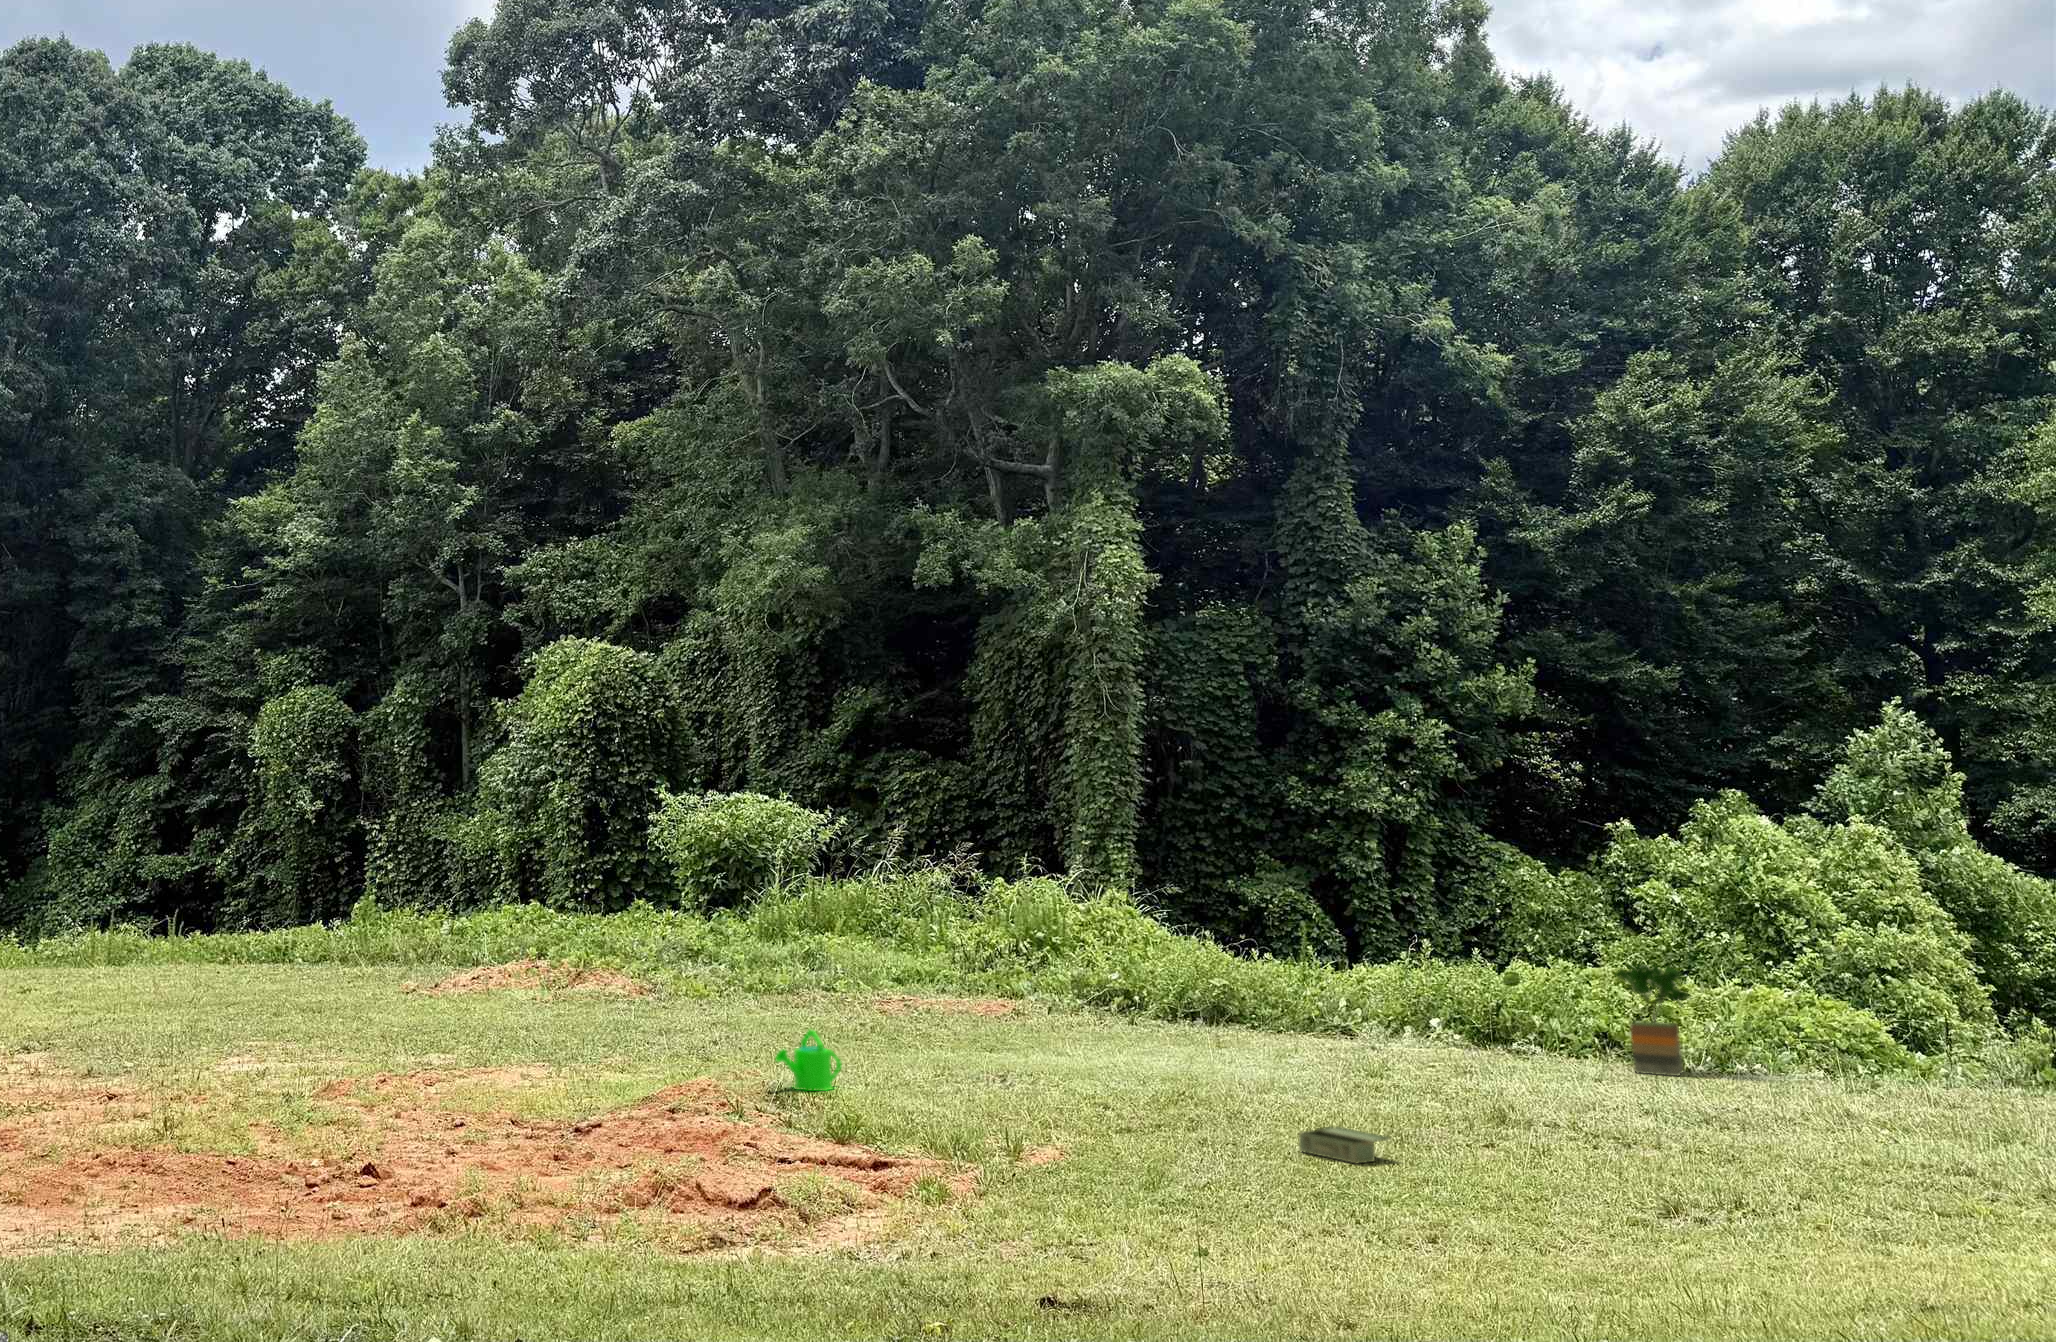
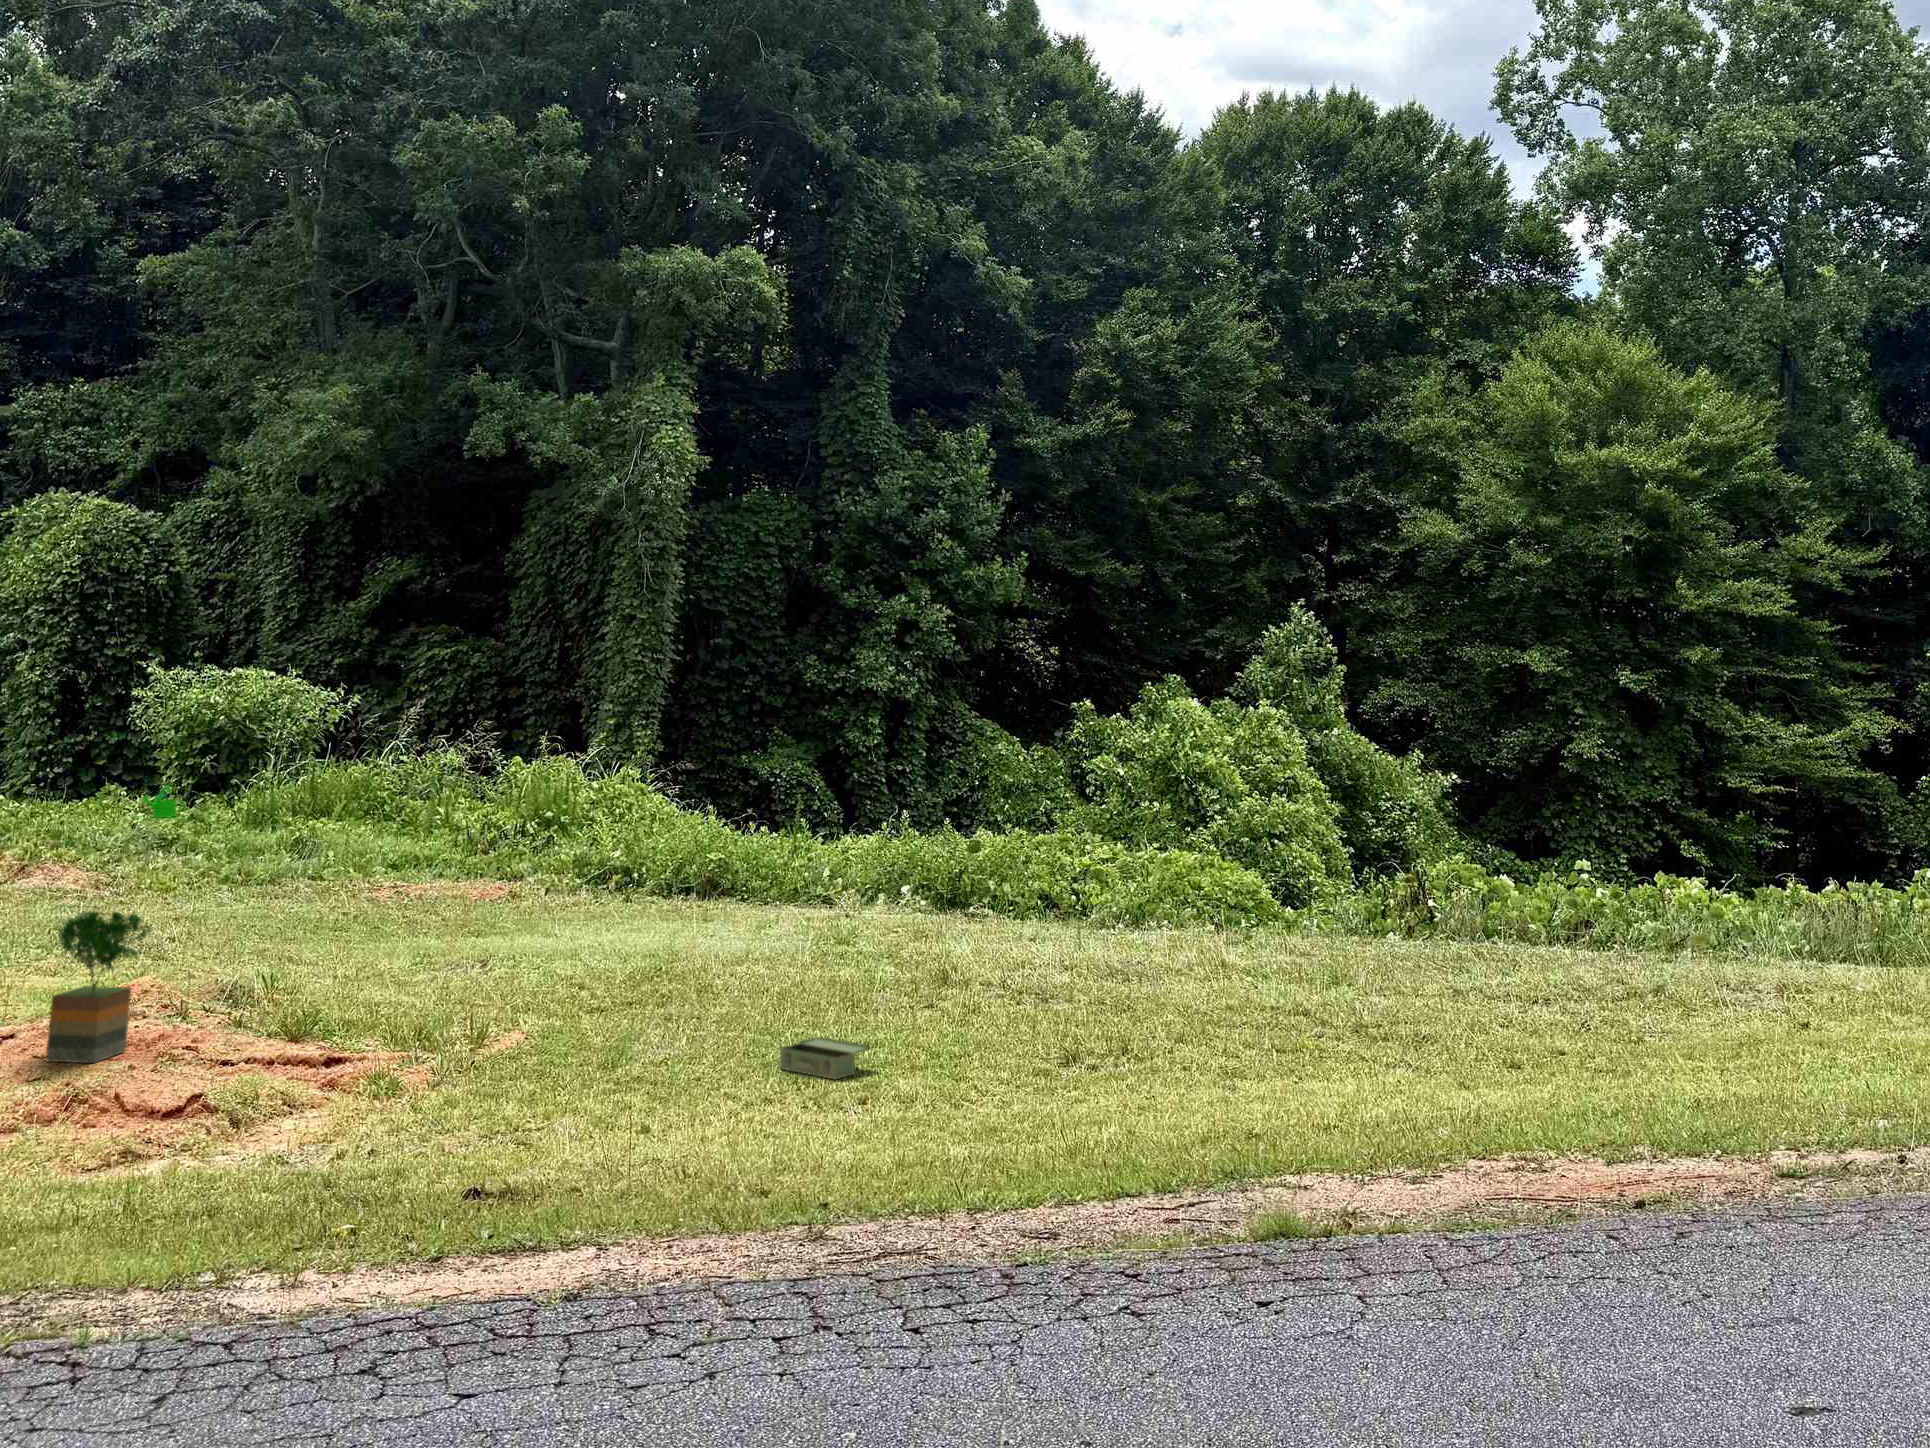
potted tree: present [1615,964,1691,1076] -> present [46,911,153,1063]
watering can: present [776,1030,842,1091] -> present [142,785,184,818]

